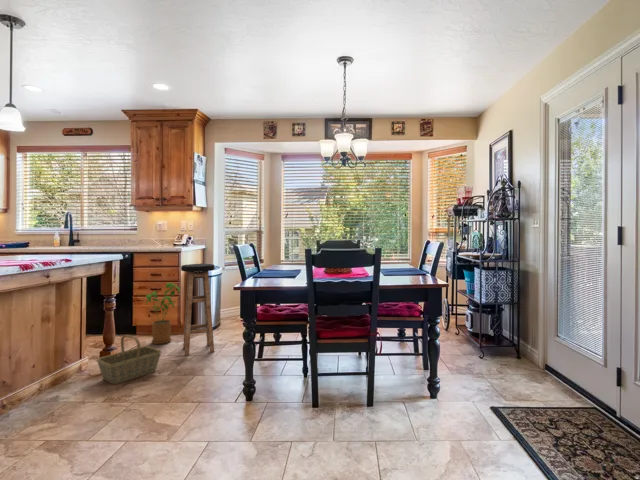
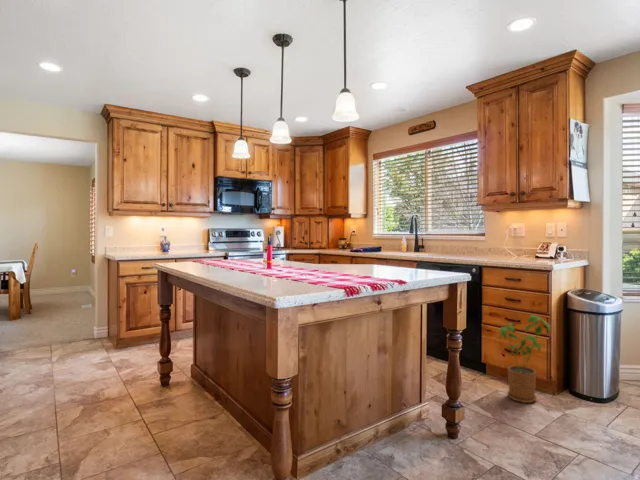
bar stool: present [181,264,215,355] -> none [555,293,620,450]
basket: present [97,335,161,384] -> none [437,390,527,463]

